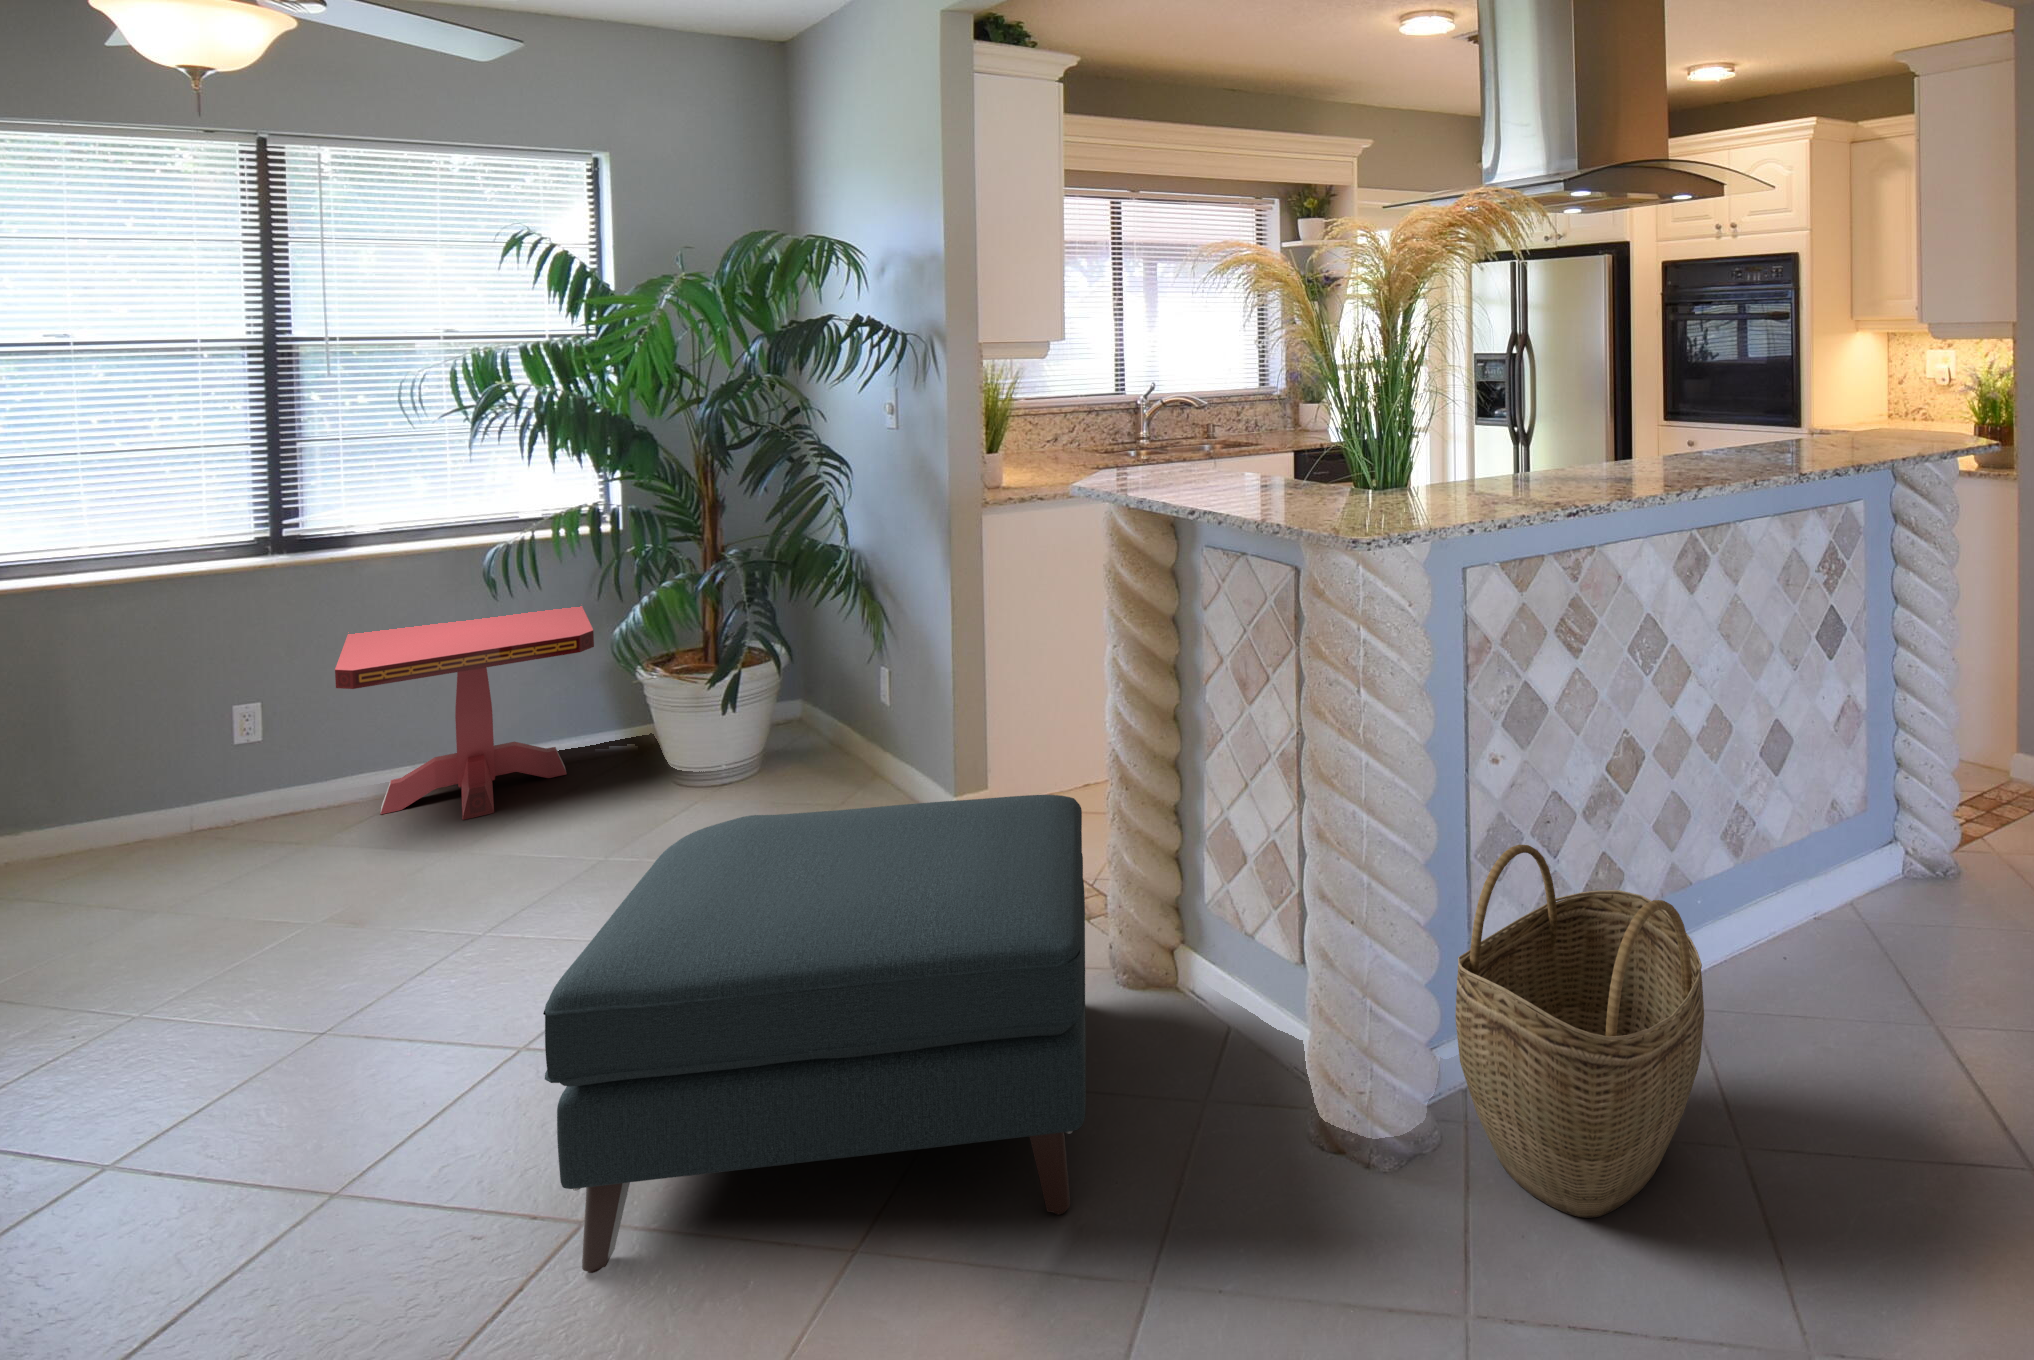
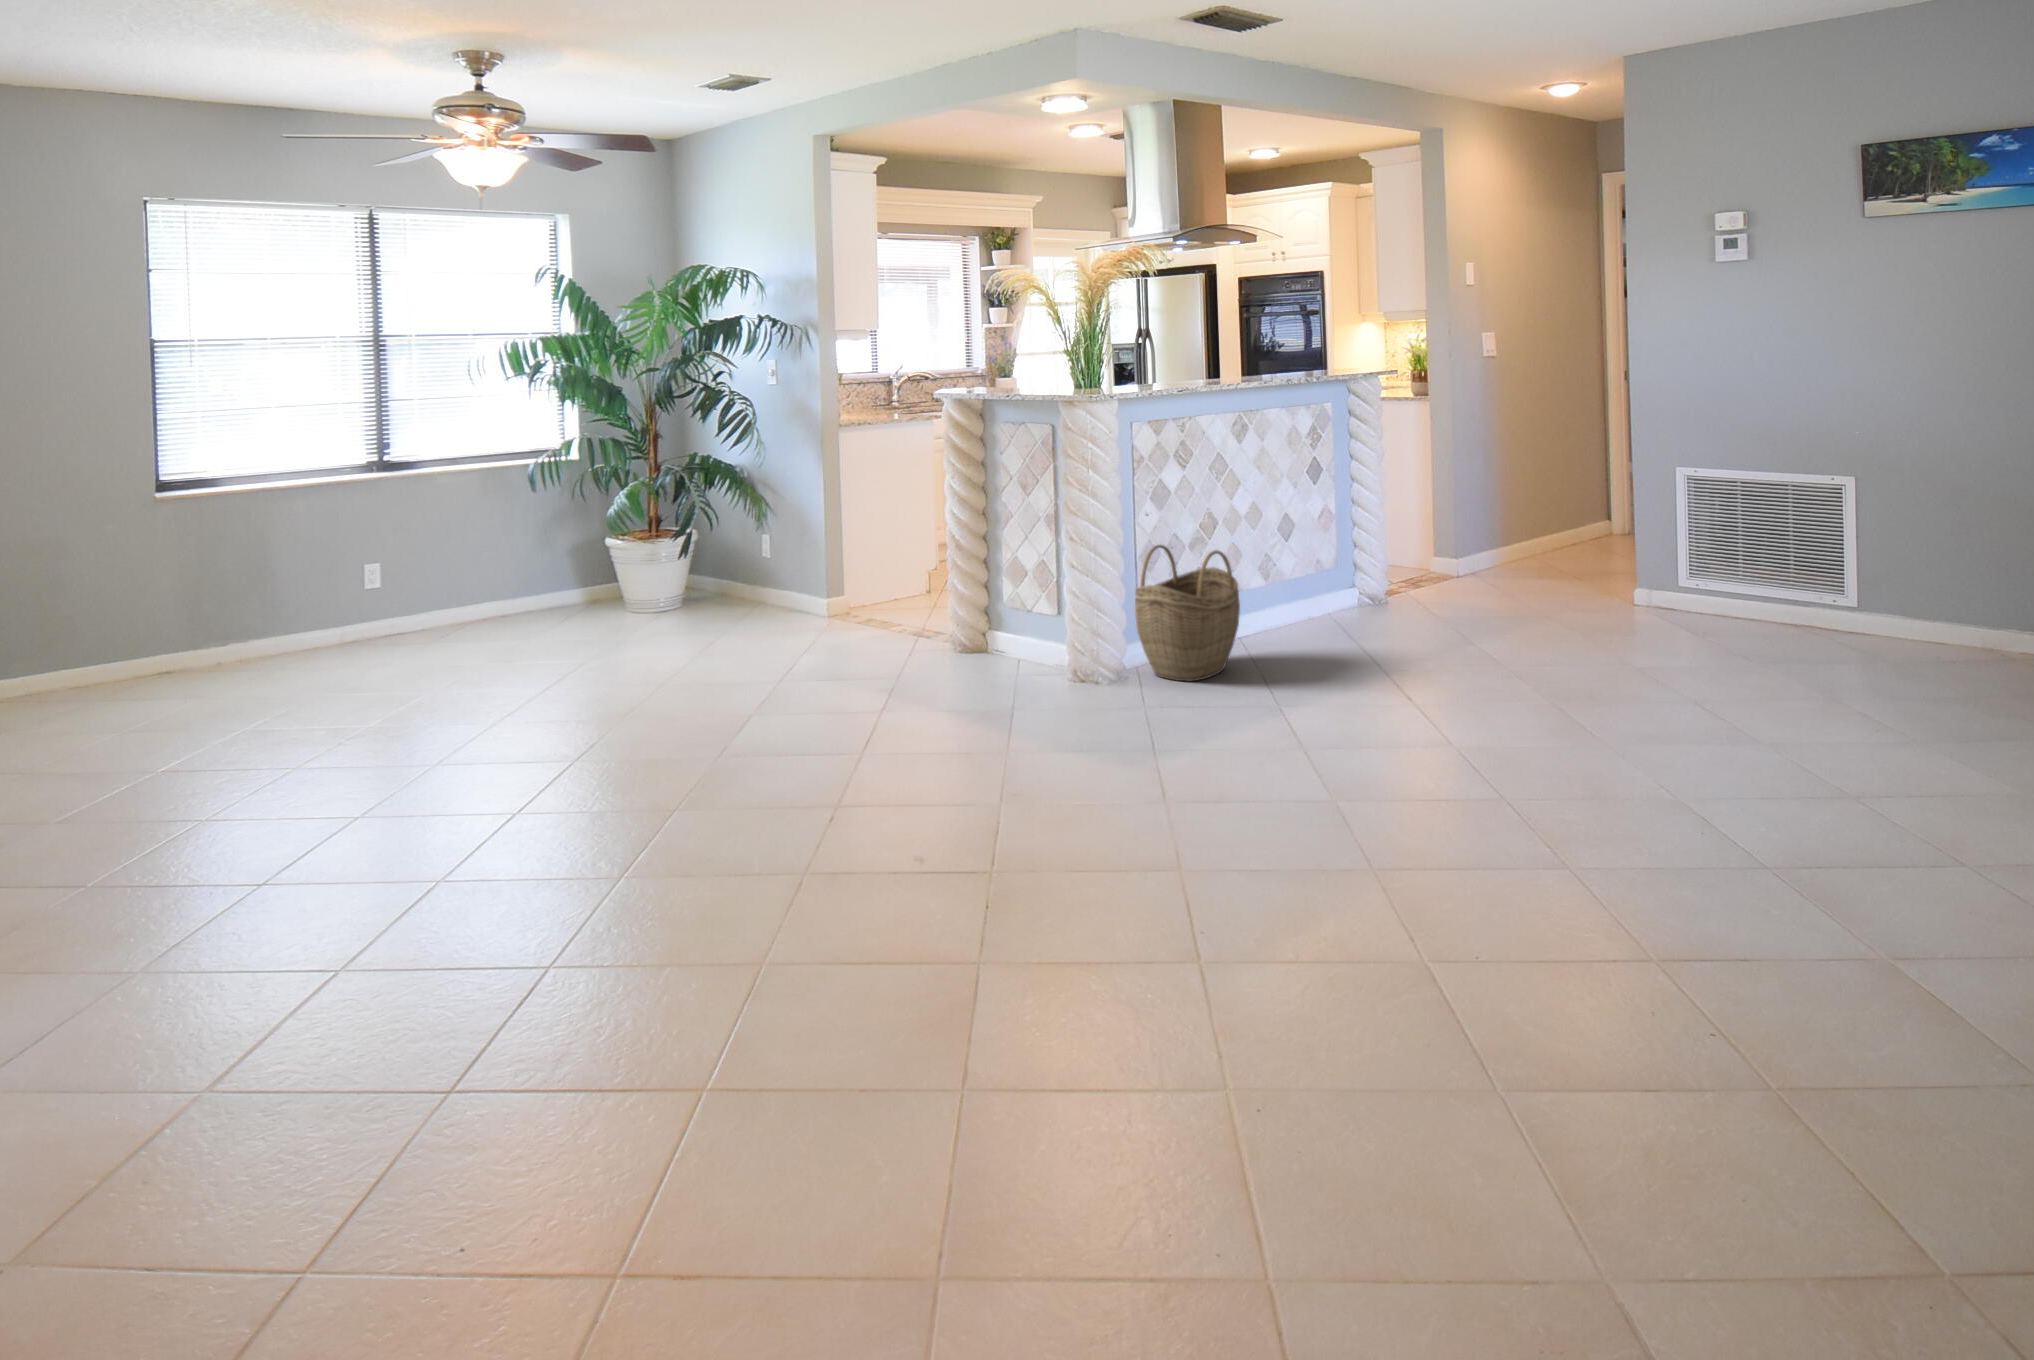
side table: present [335,606,594,820] -> none [405,512,578,640]
ottoman: present [543,795,1086,1273] -> none [749,550,980,719]

